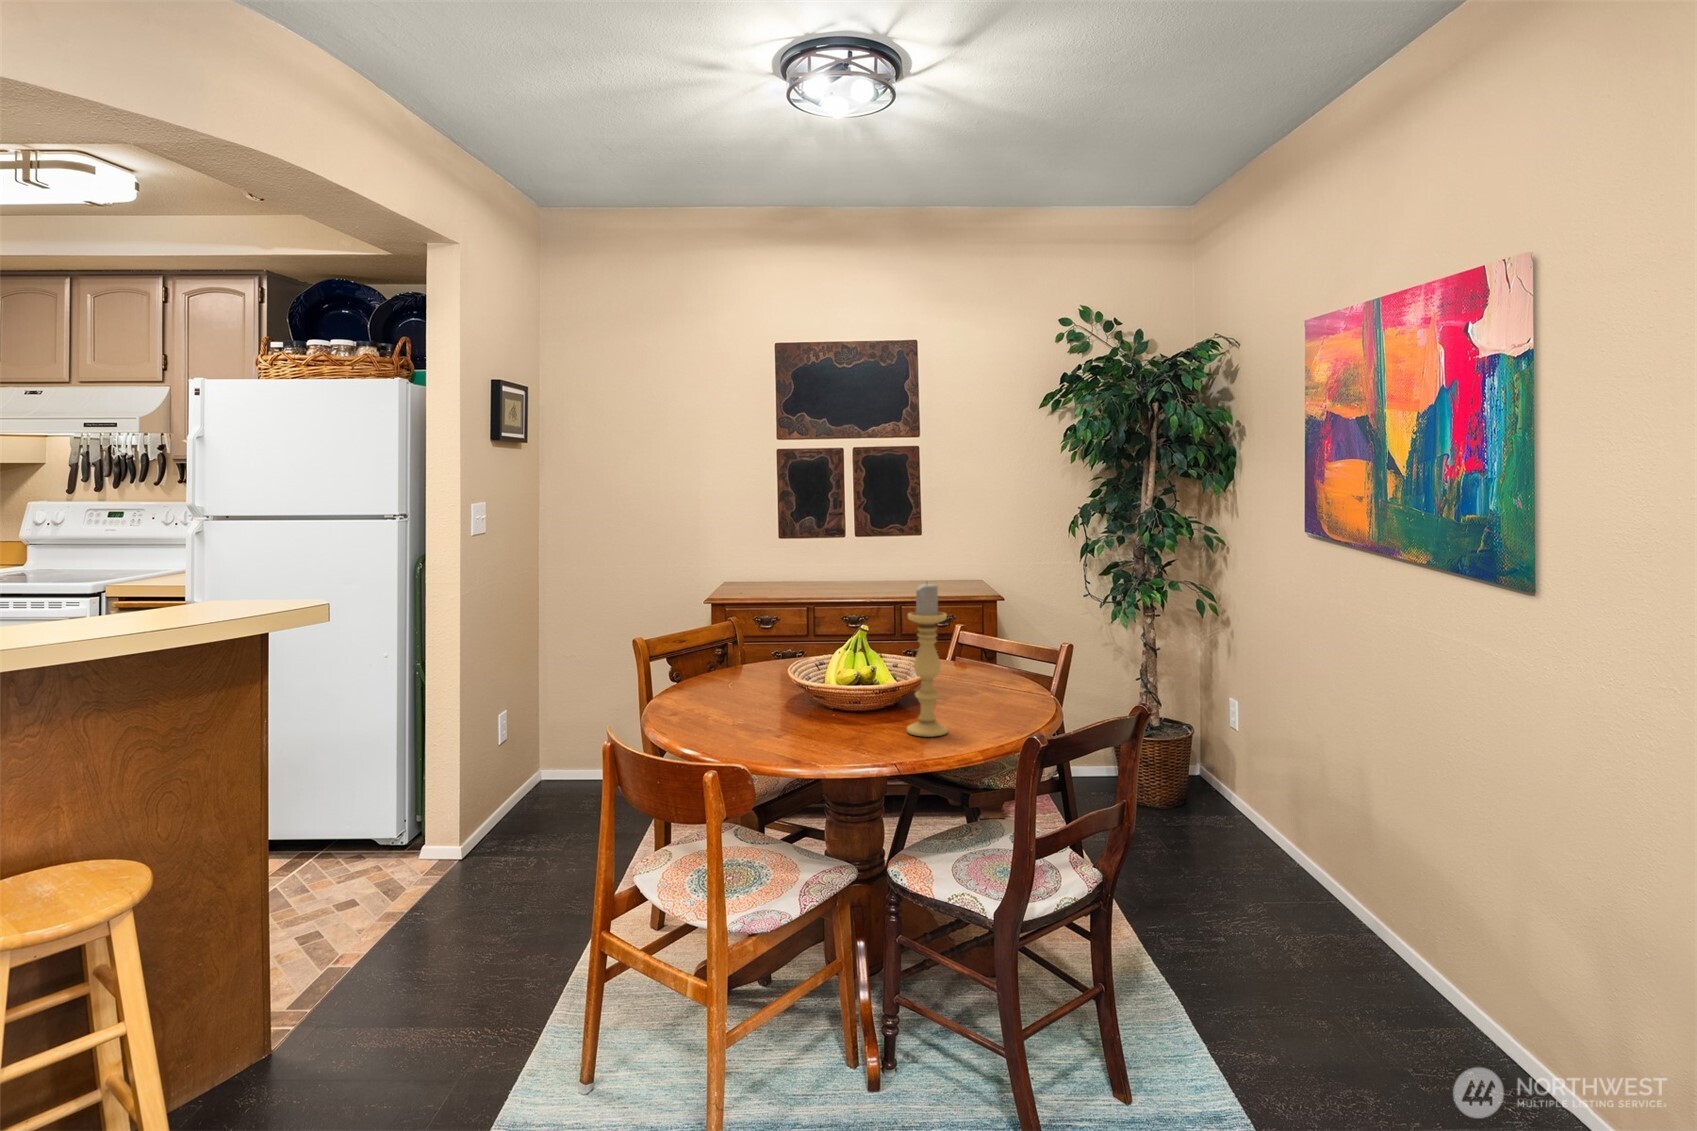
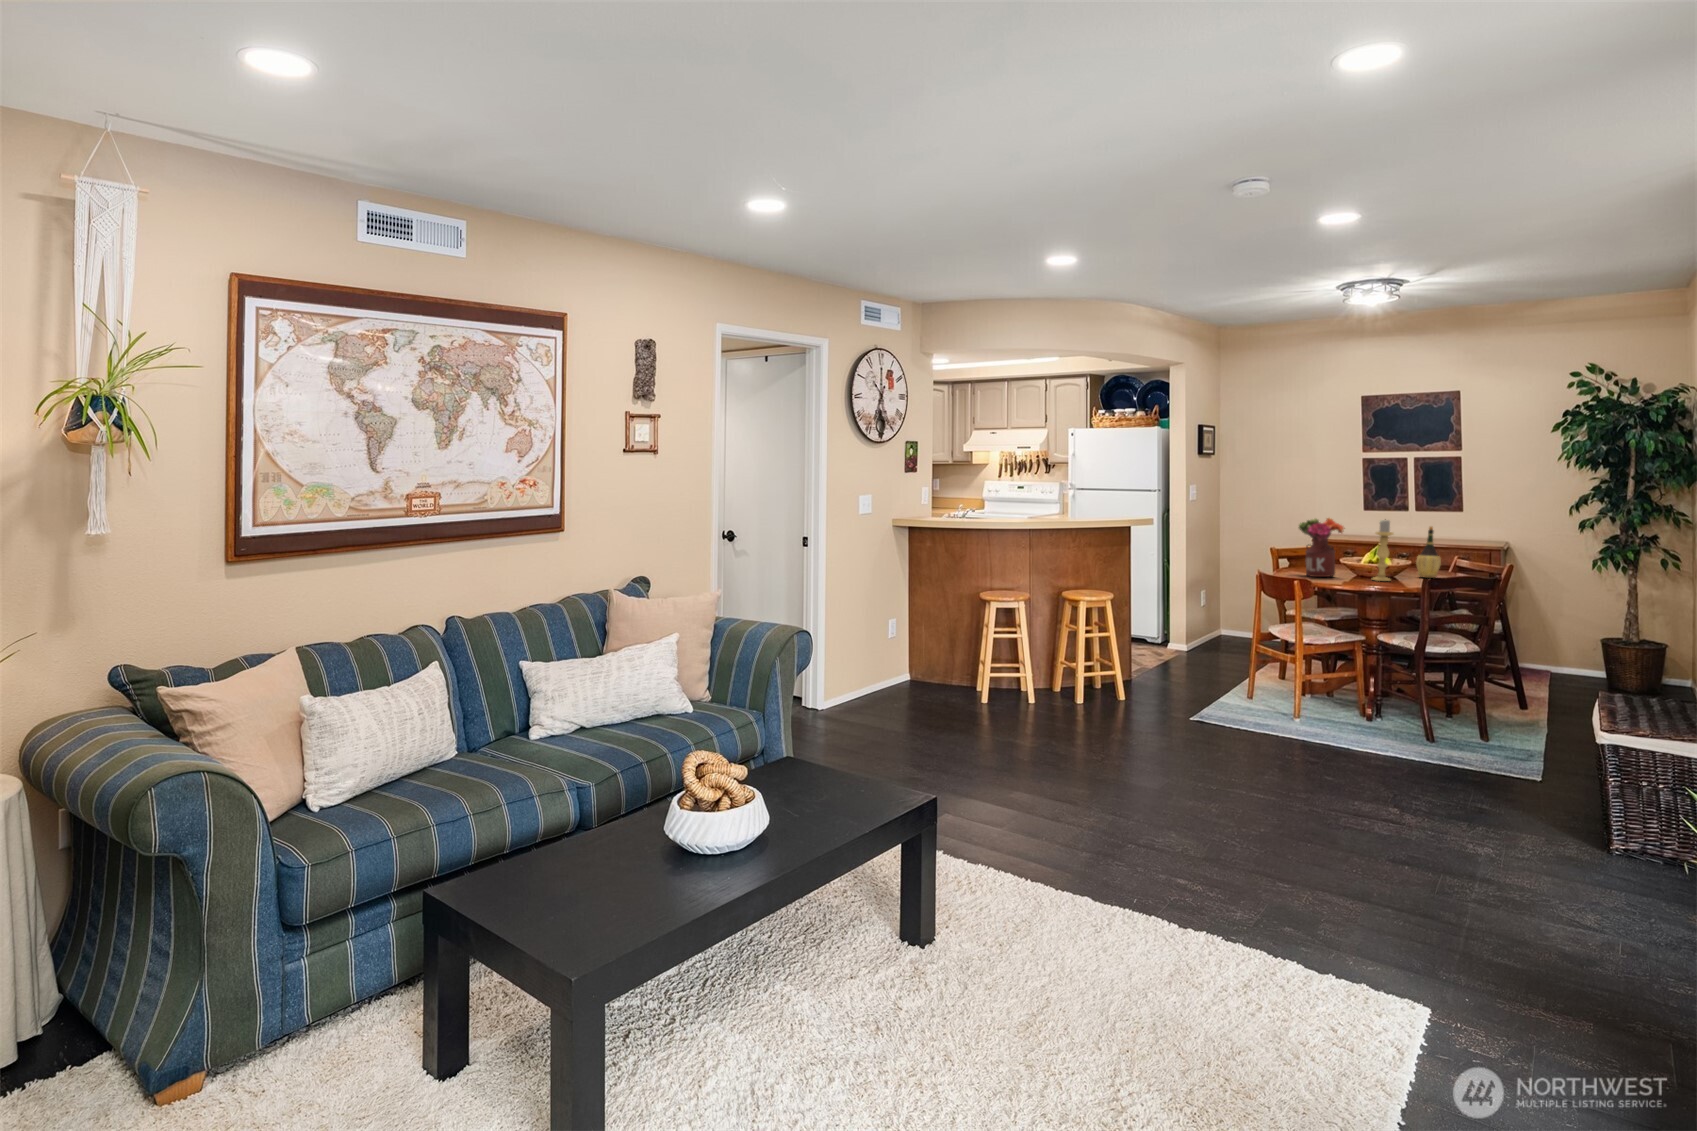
flower arrangement: none [731,583,842,741] -> present [1298,518,1345,577]
wine bottle: none [962,586,1008,699] -> present [1416,527,1441,578]

